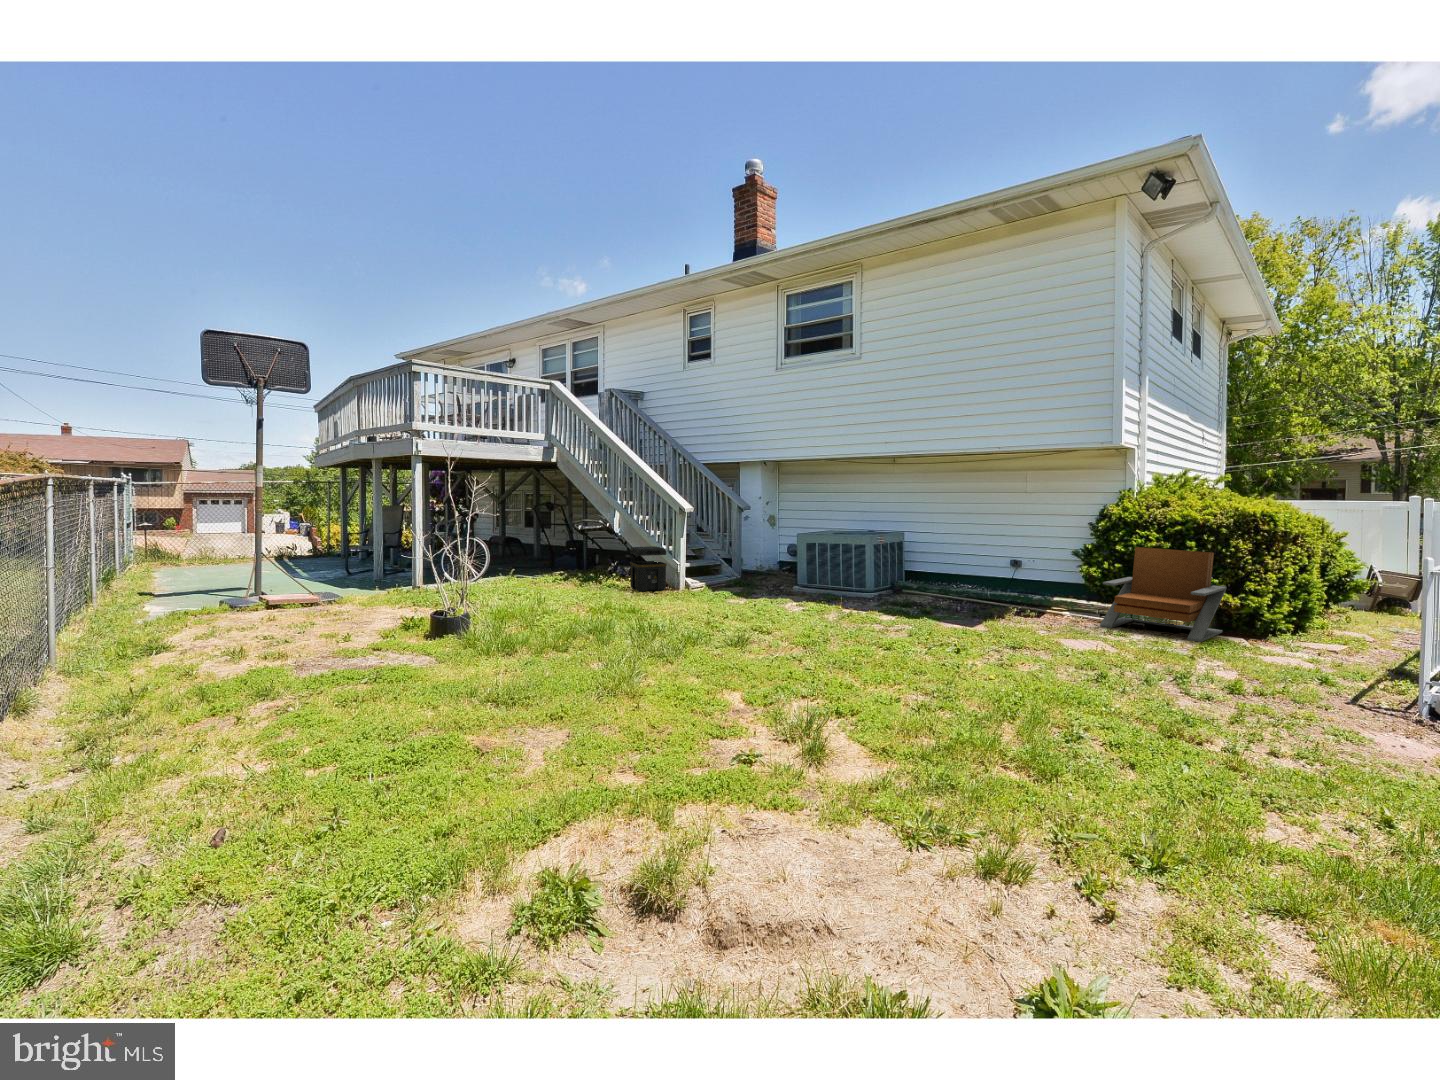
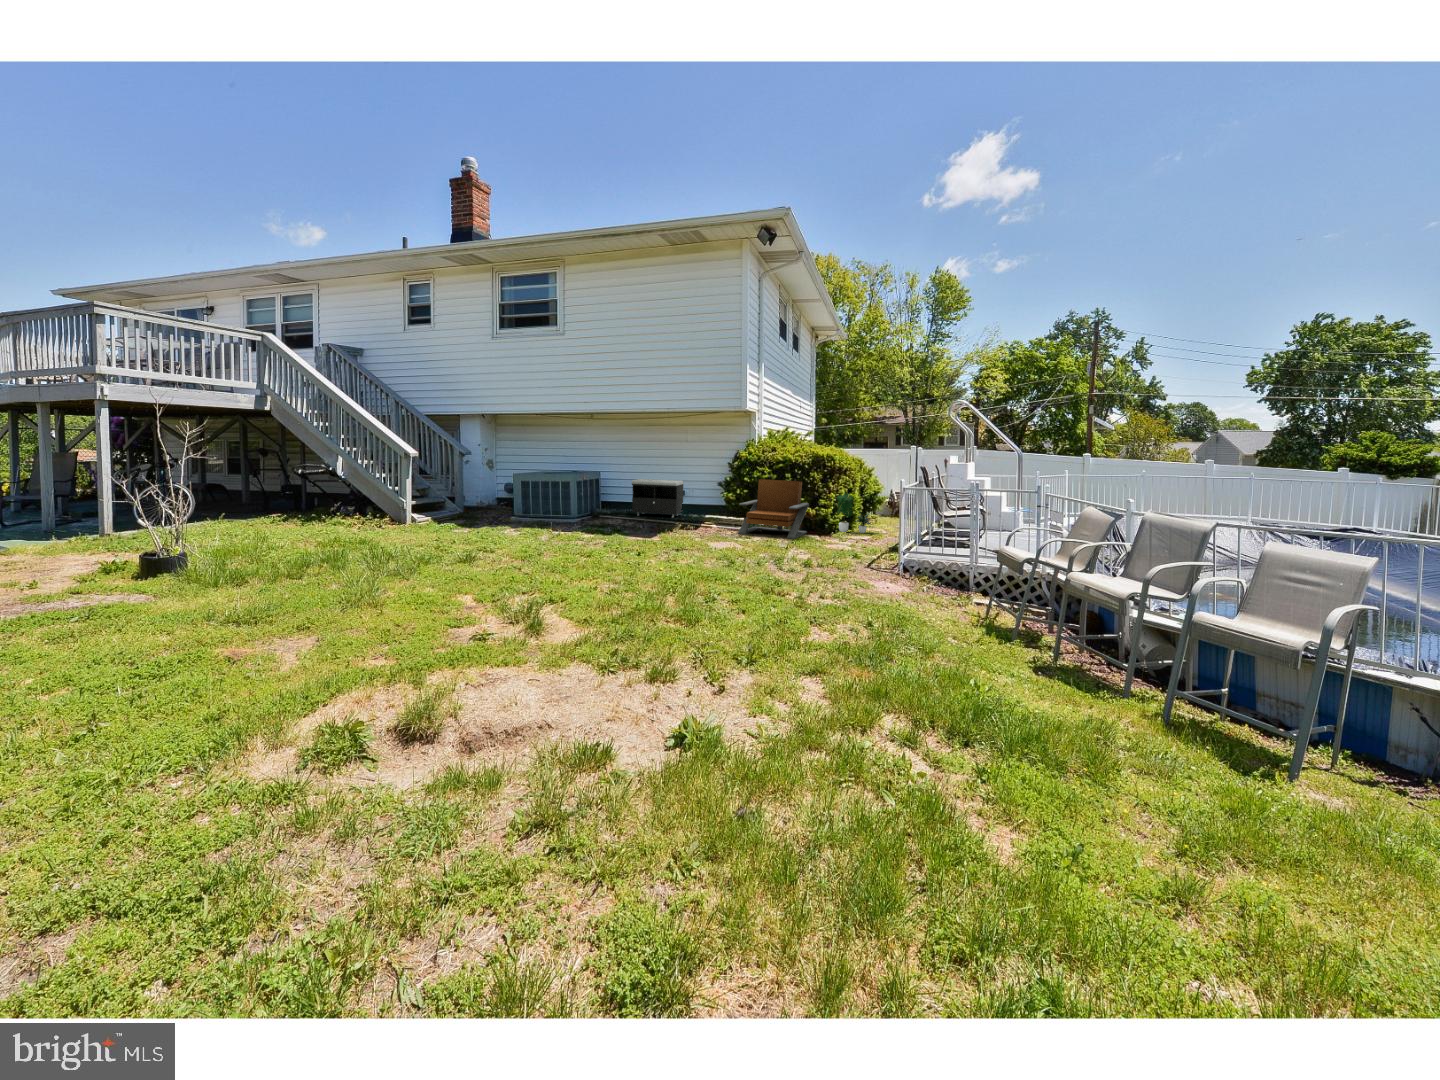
storage bench: none [937,541,1011,595] -> present [632,479,683,518]
toolbox: present [630,546,667,592] -> none [356,488,396,529]
potted plant: none [1279,570,1357,640] -> present [837,493,870,533]

